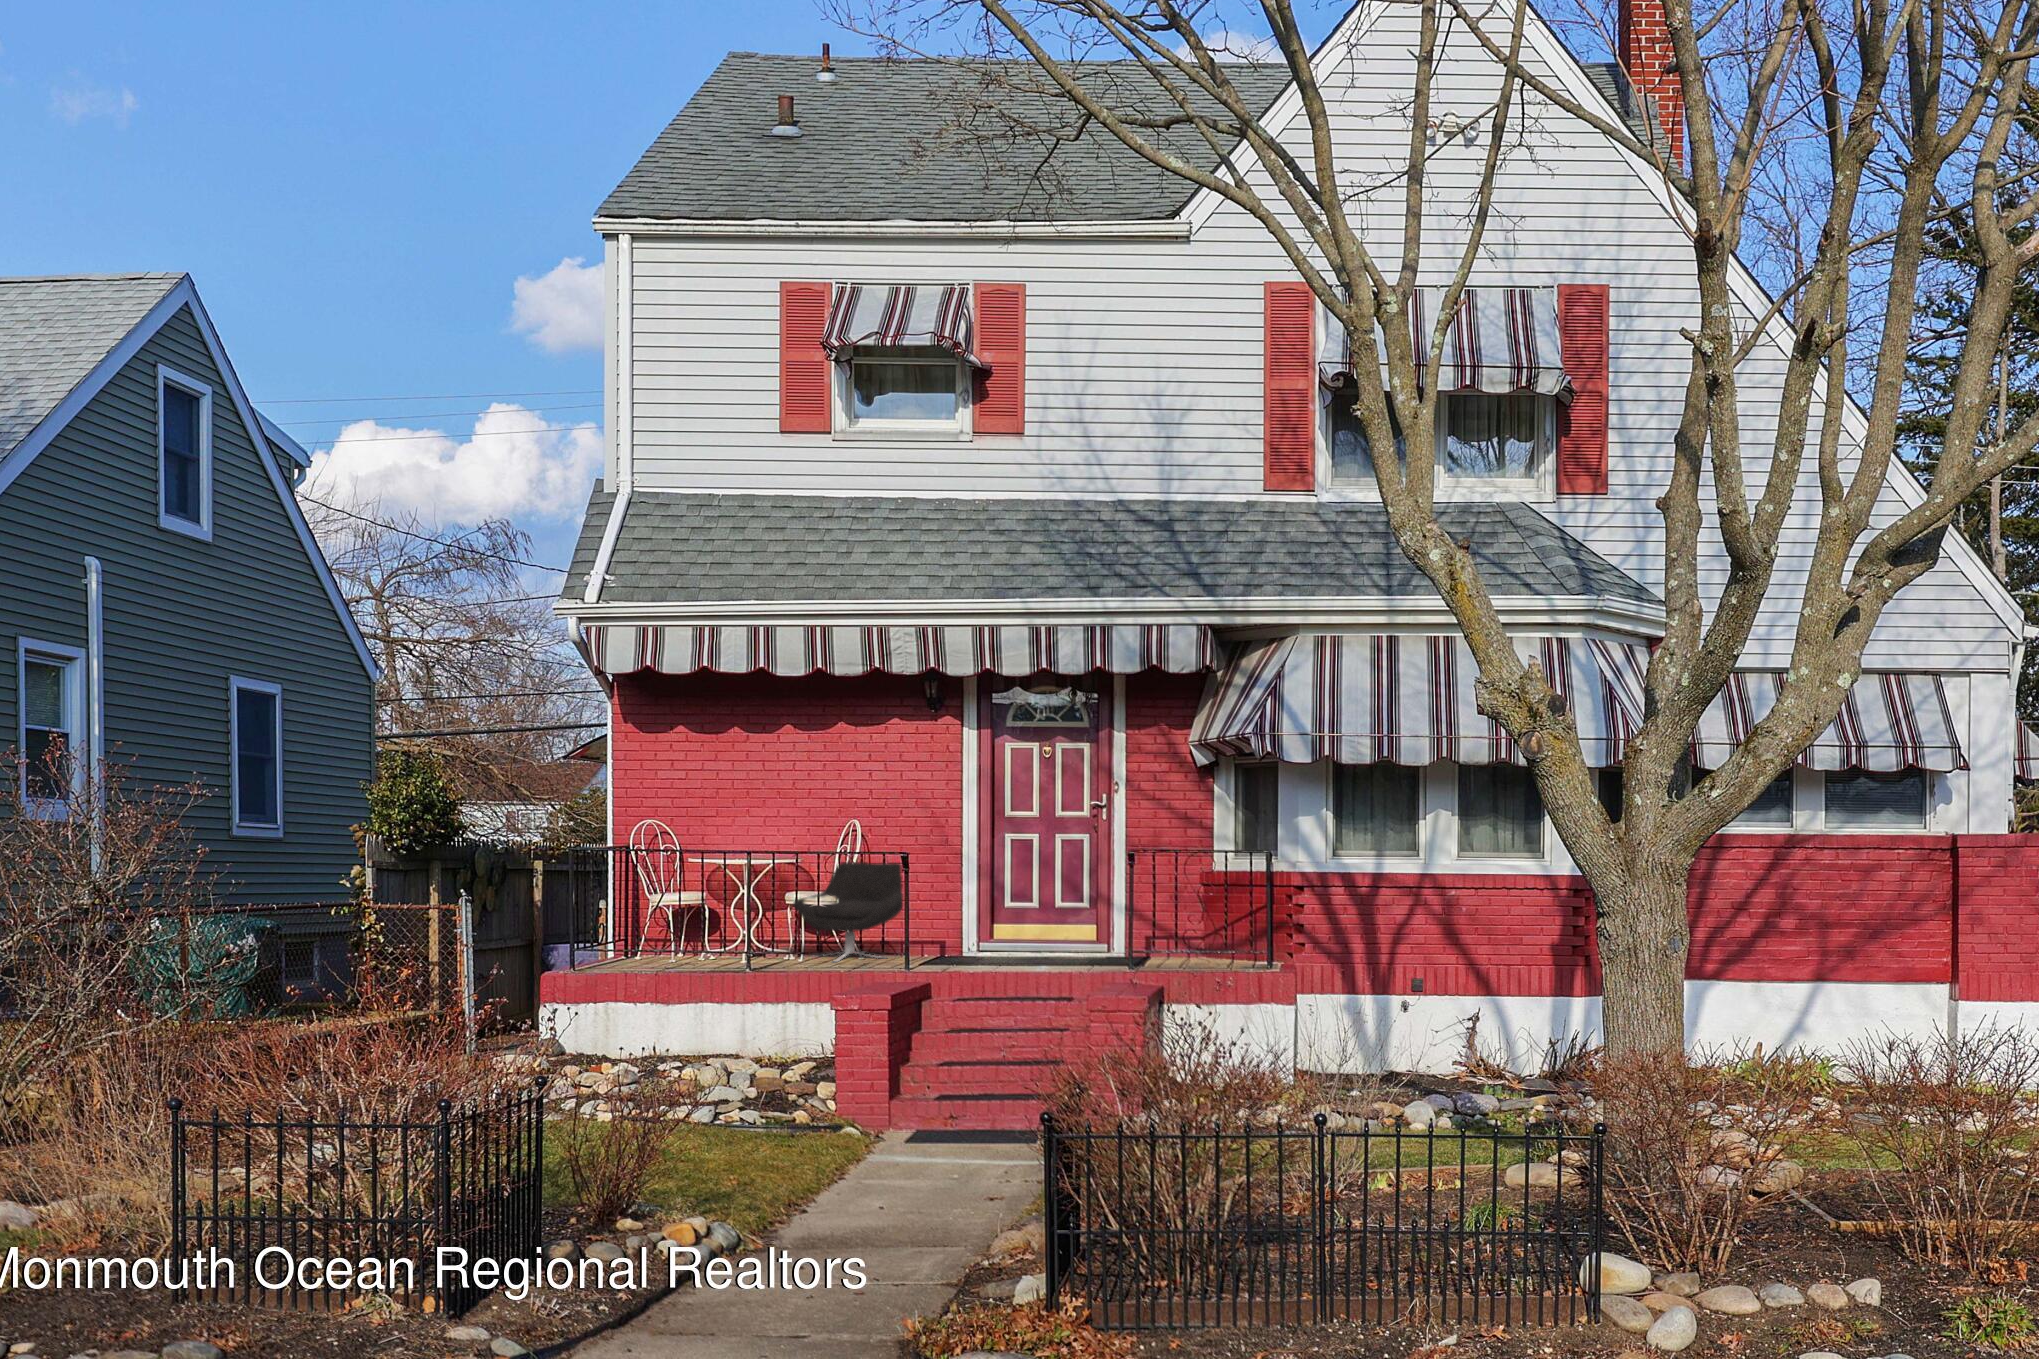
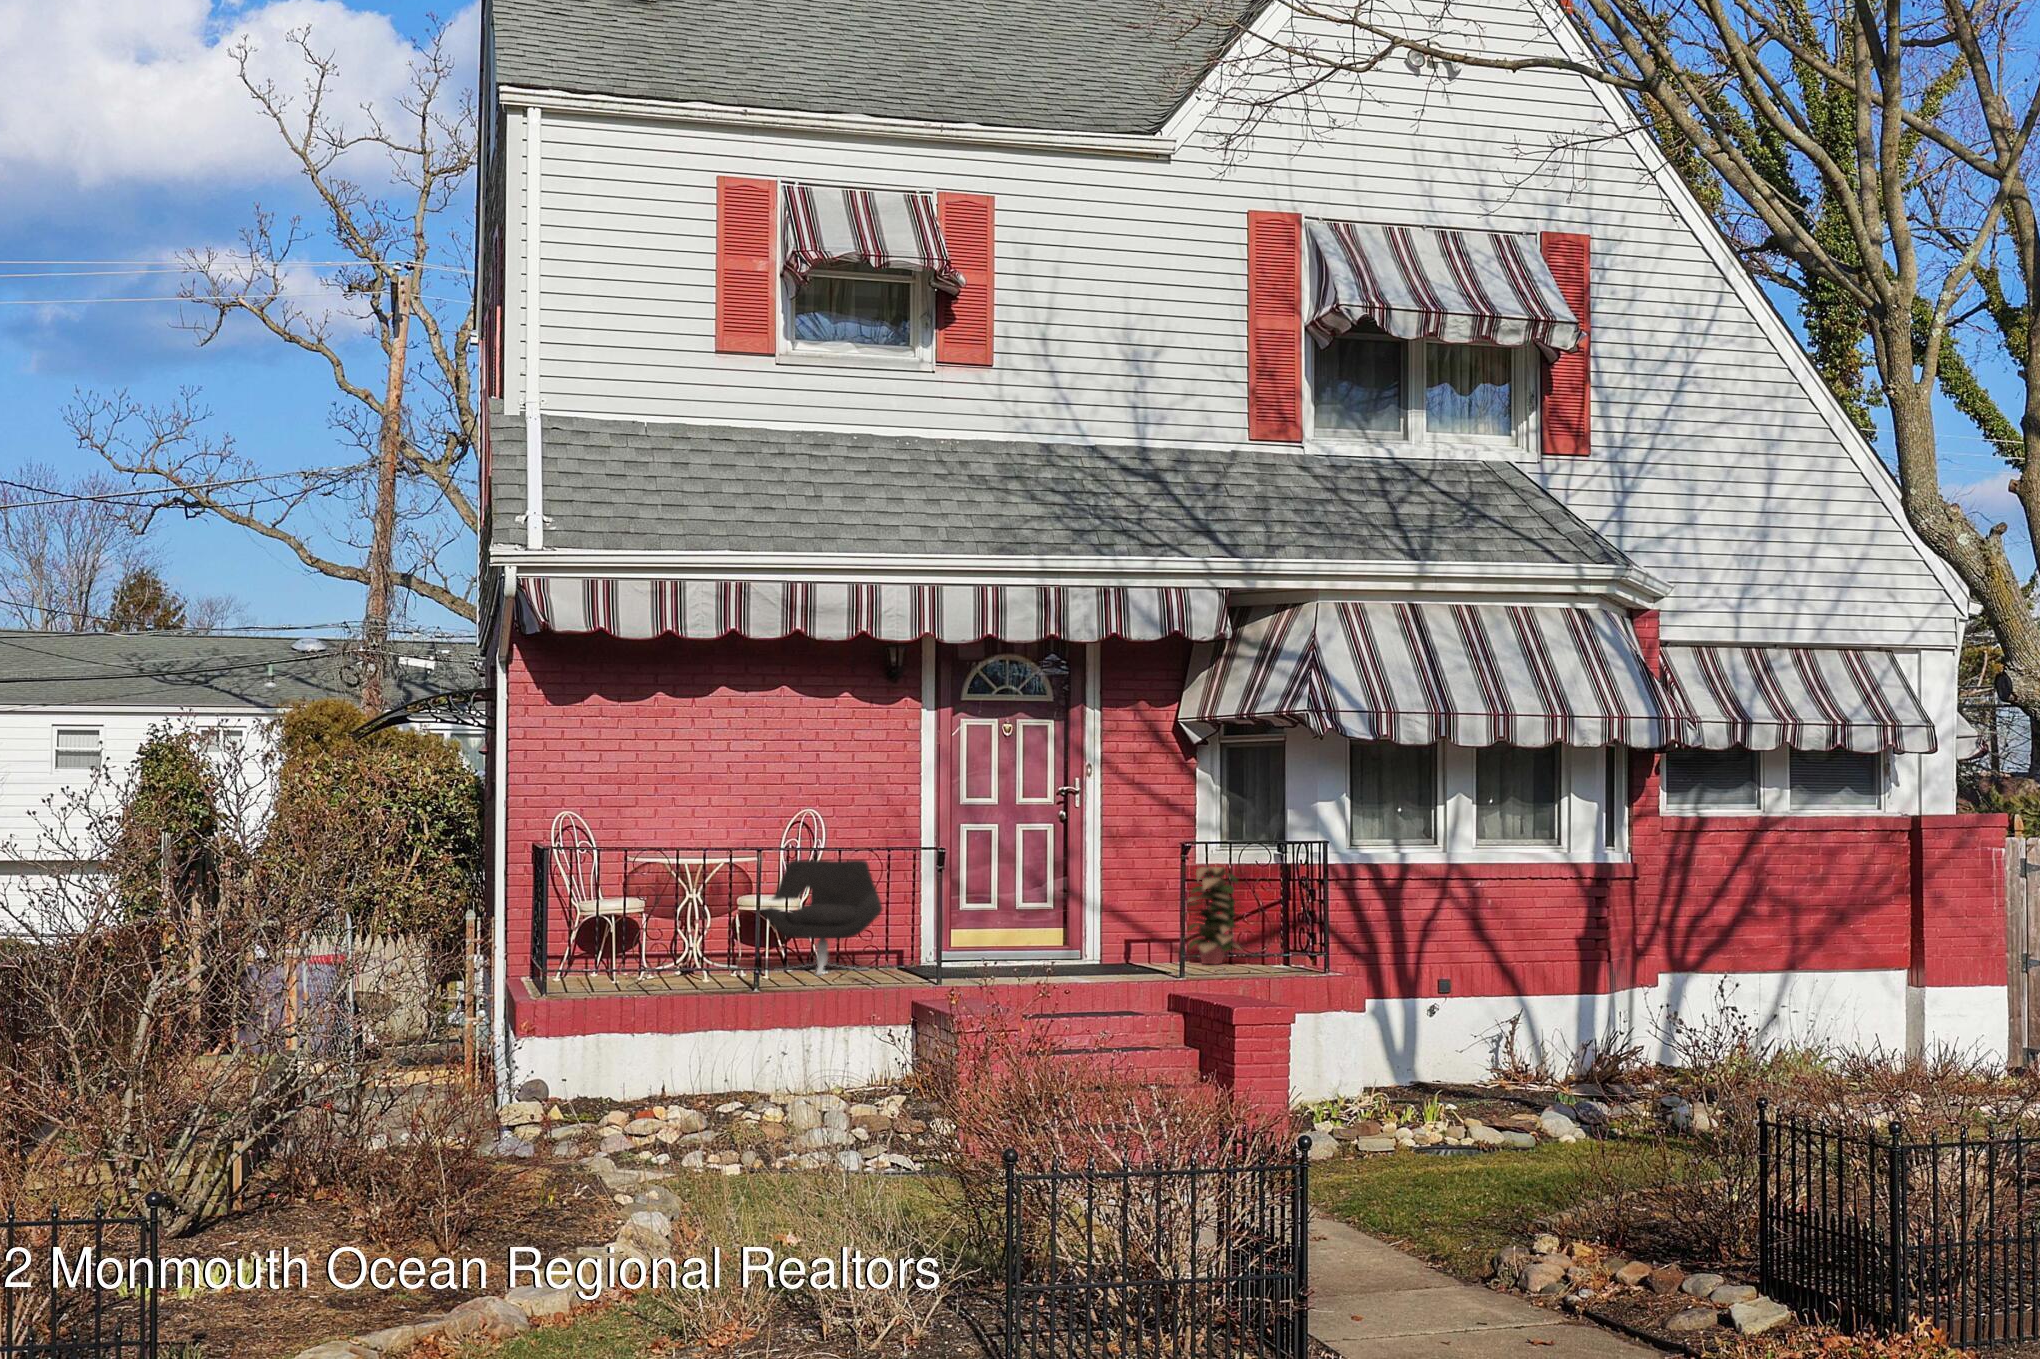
decorative plant: none [1176,872,1238,959] -> present [1186,867,1241,964]

